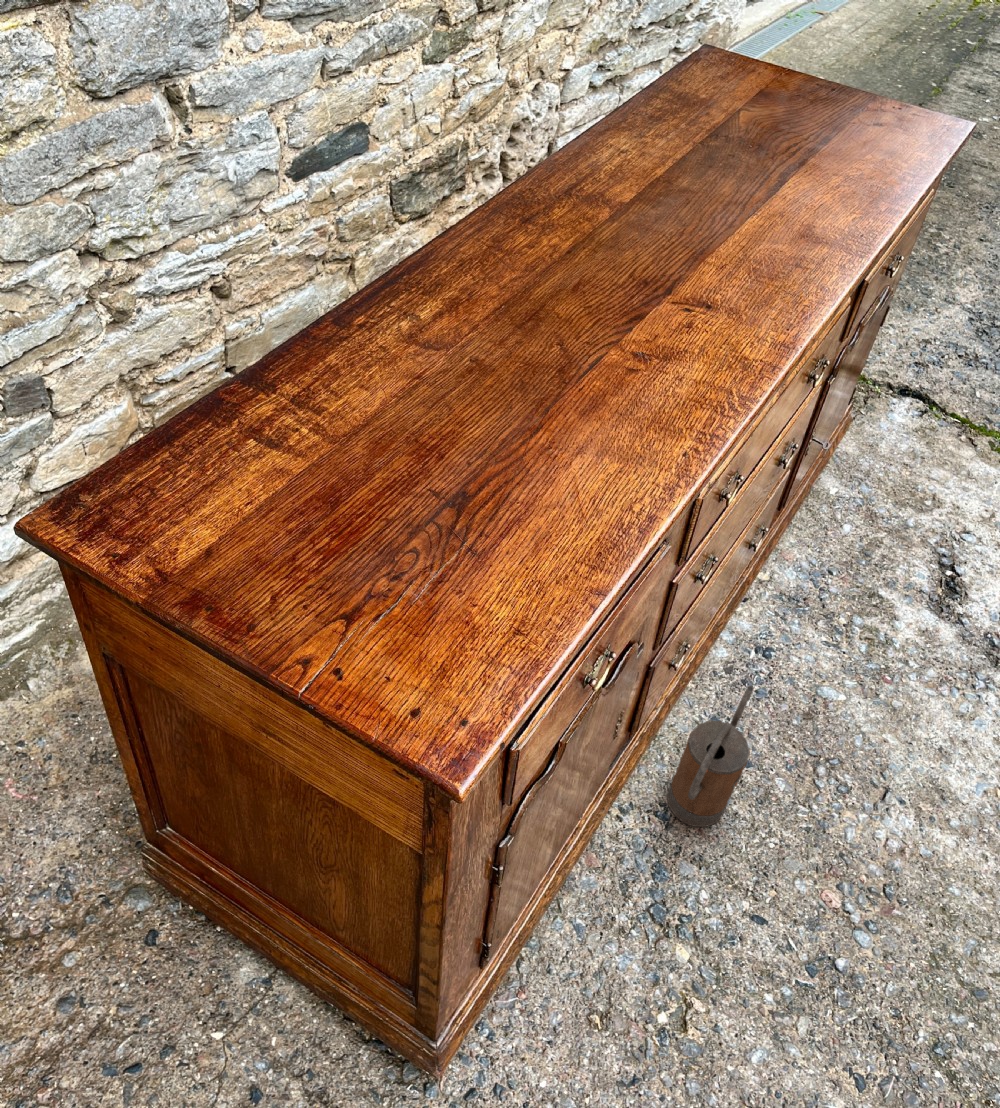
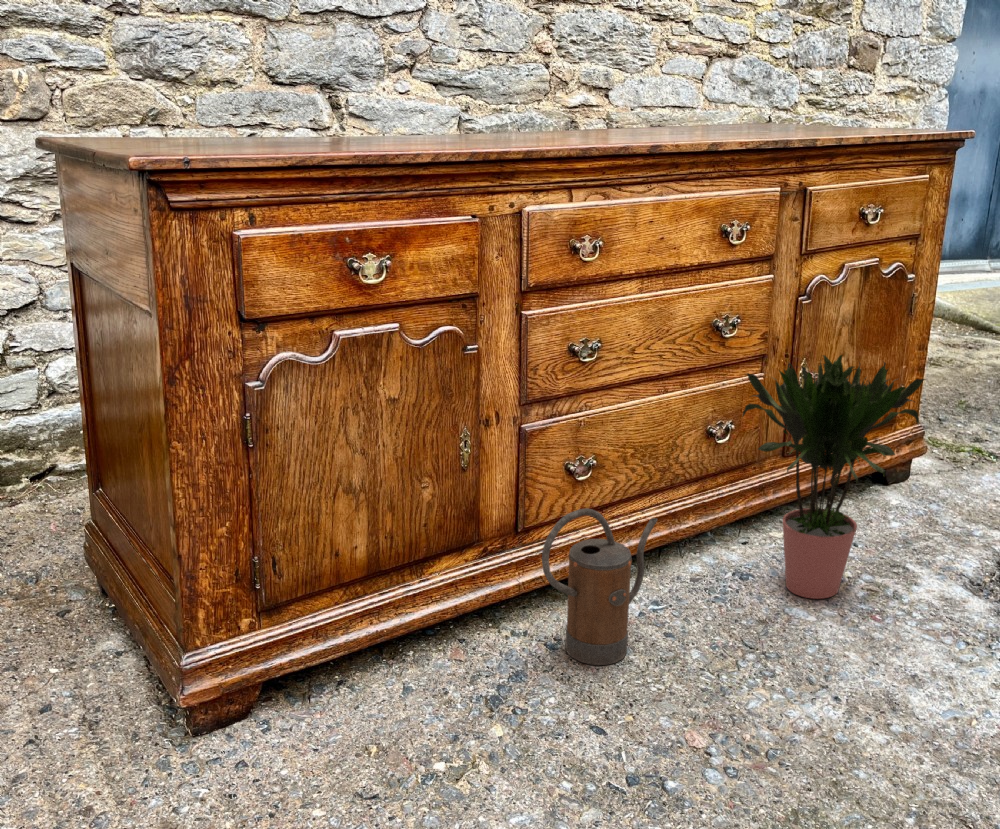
potted plant: none [737,419,968,660] -> present [742,355,926,599]

